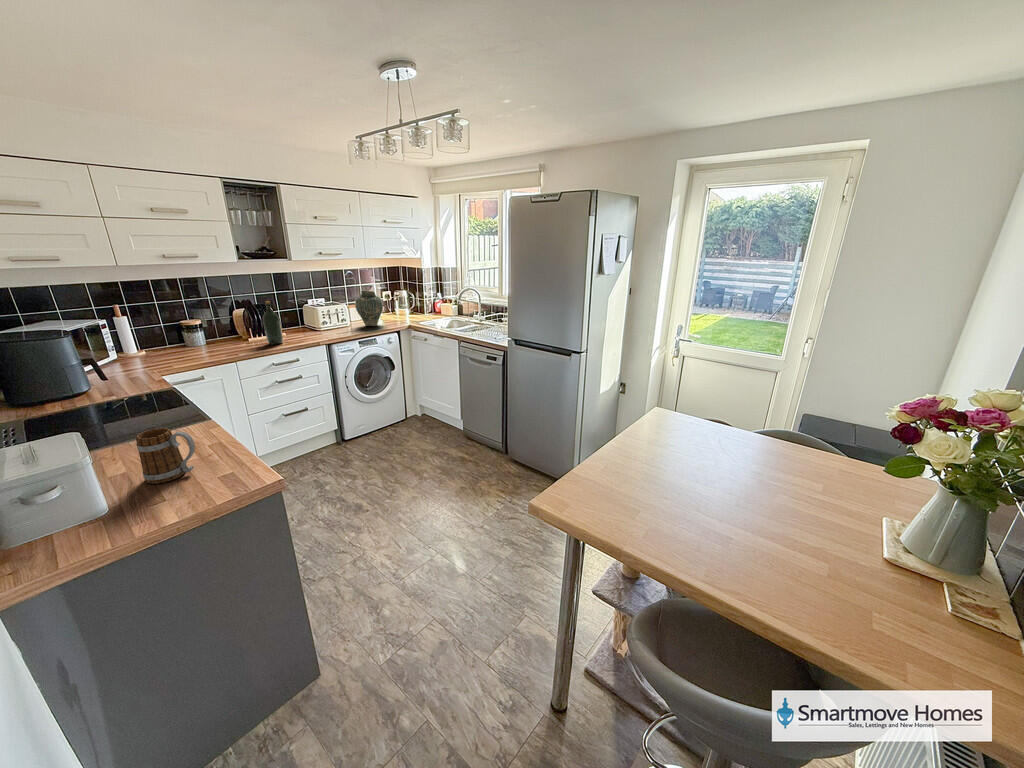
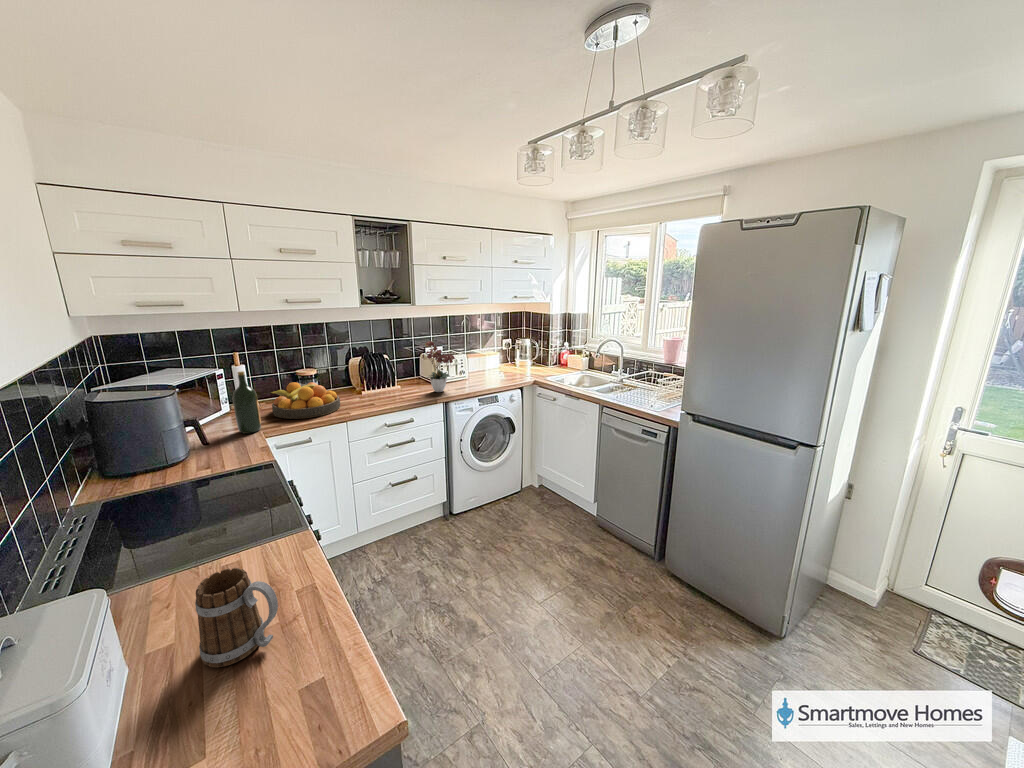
flower arrangement: none [302,290,337,337] -> present [423,341,455,392]
vase: present [355,291,383,326] -> none [475,339,506,380]
wine bottle: present [263,301,283,344] -> present [233,371,261,434]
fruit bowl: none [156,331,229,362] -> present [270,382,340,419]

